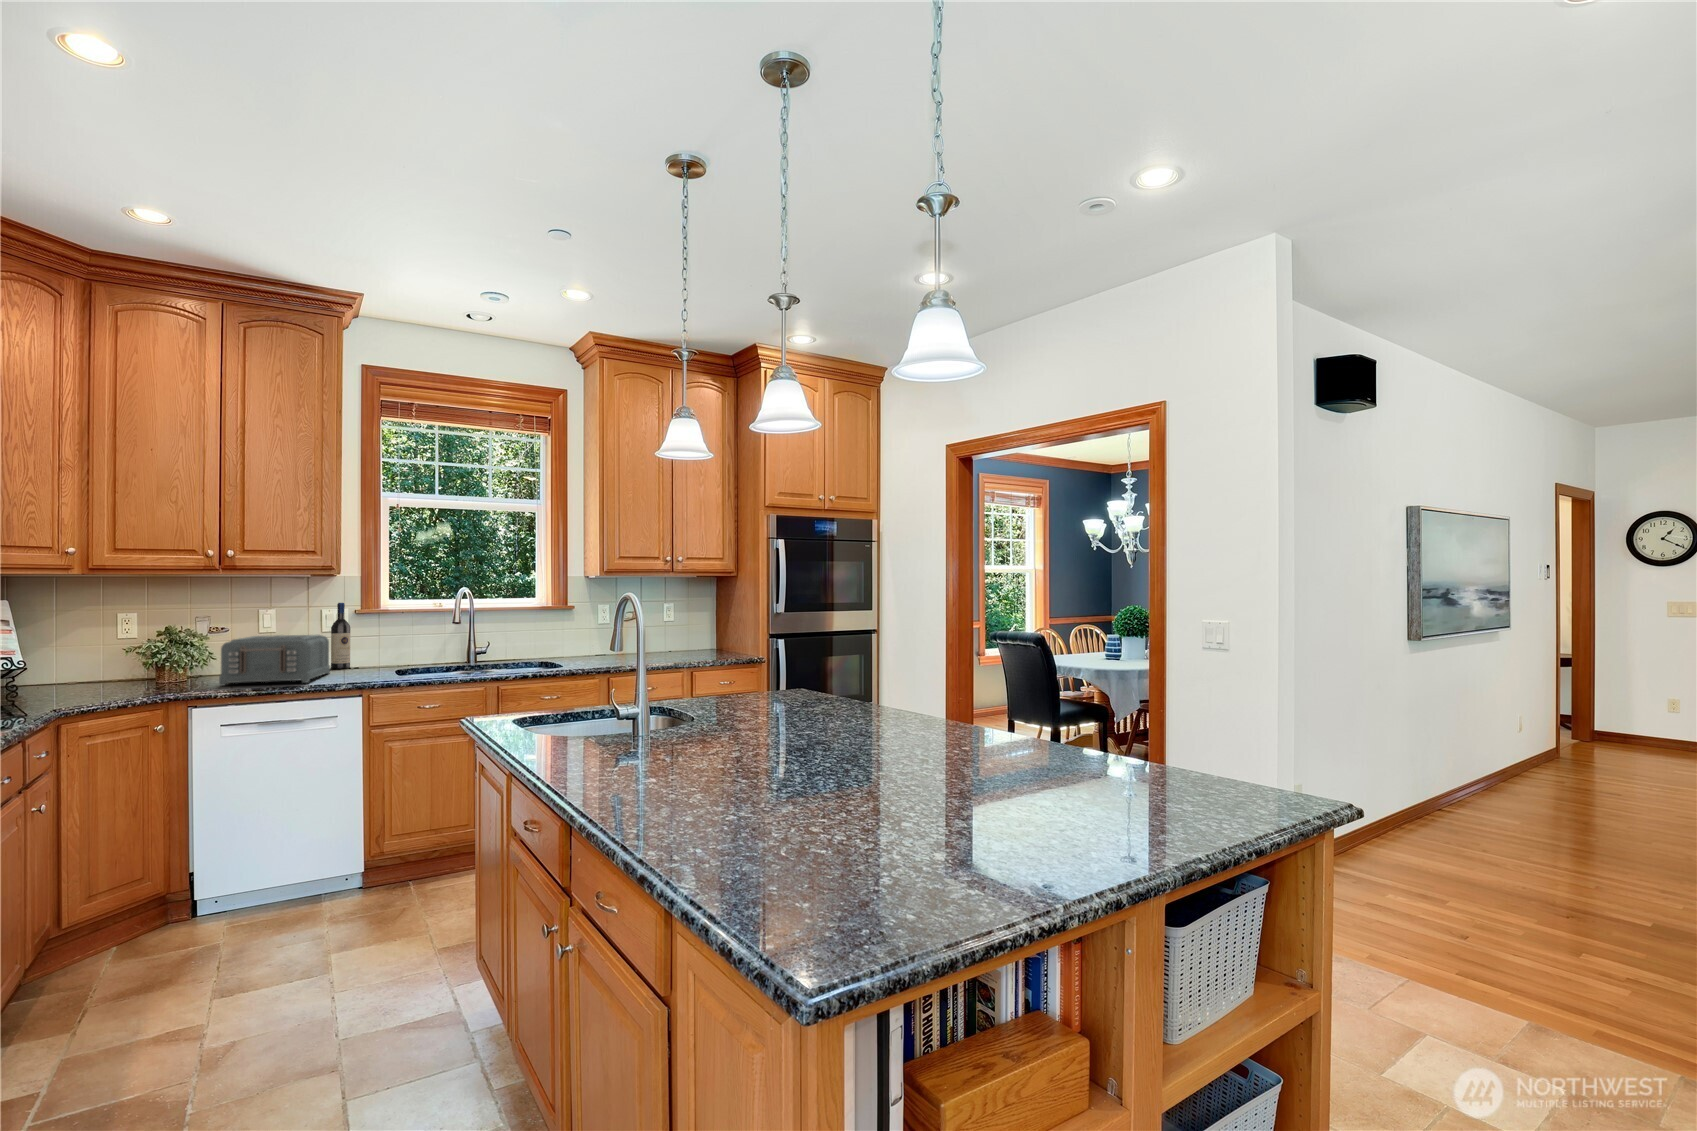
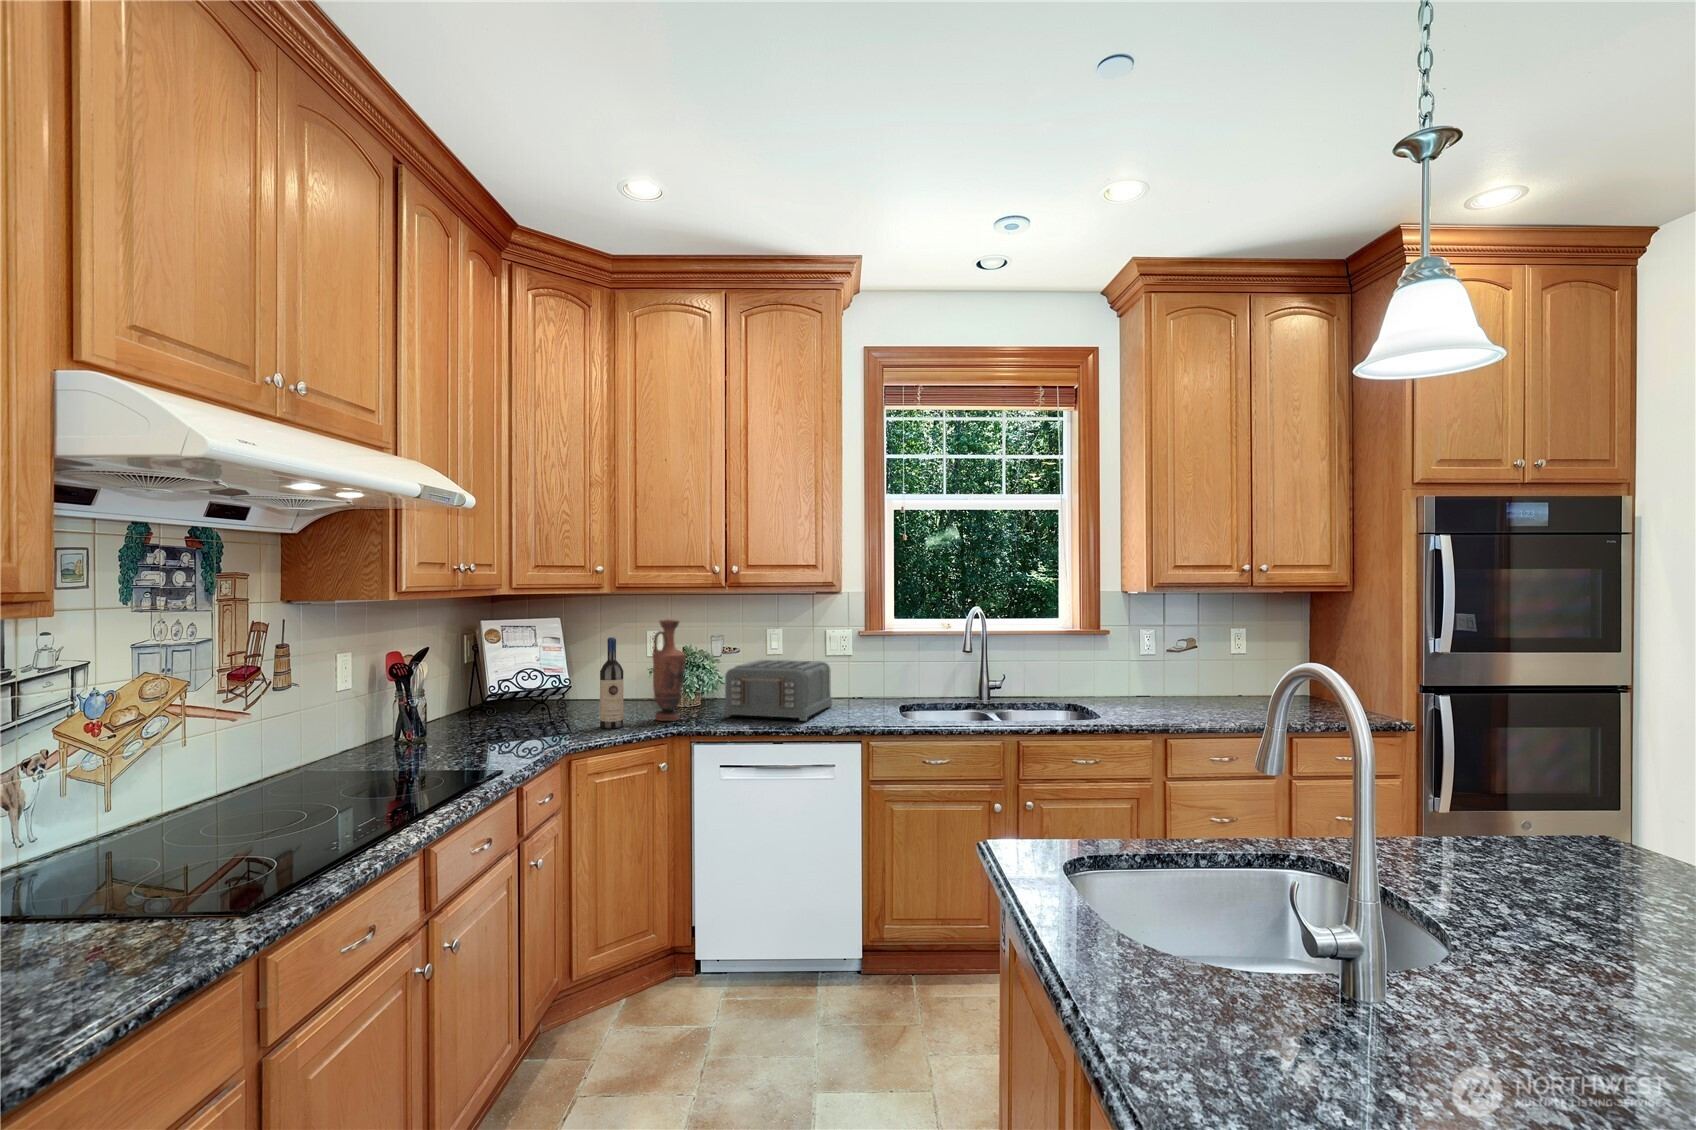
vase: none [137,599,177,692] -> present [652,619,686,721]
wine bottle: present [331,603,350,669] -> present [600,637,623,728]

